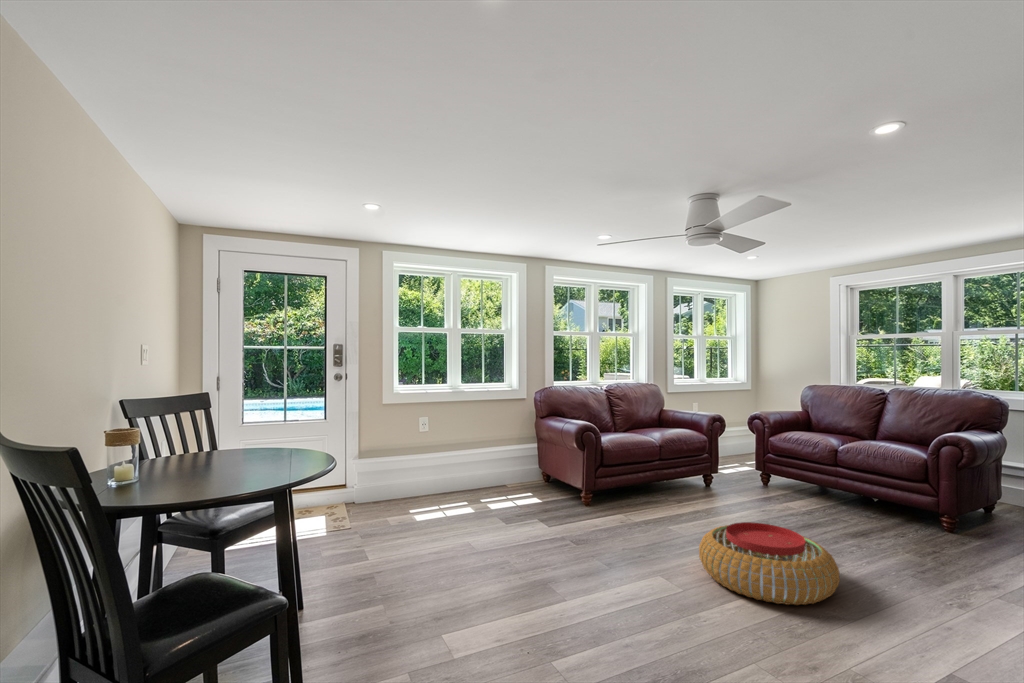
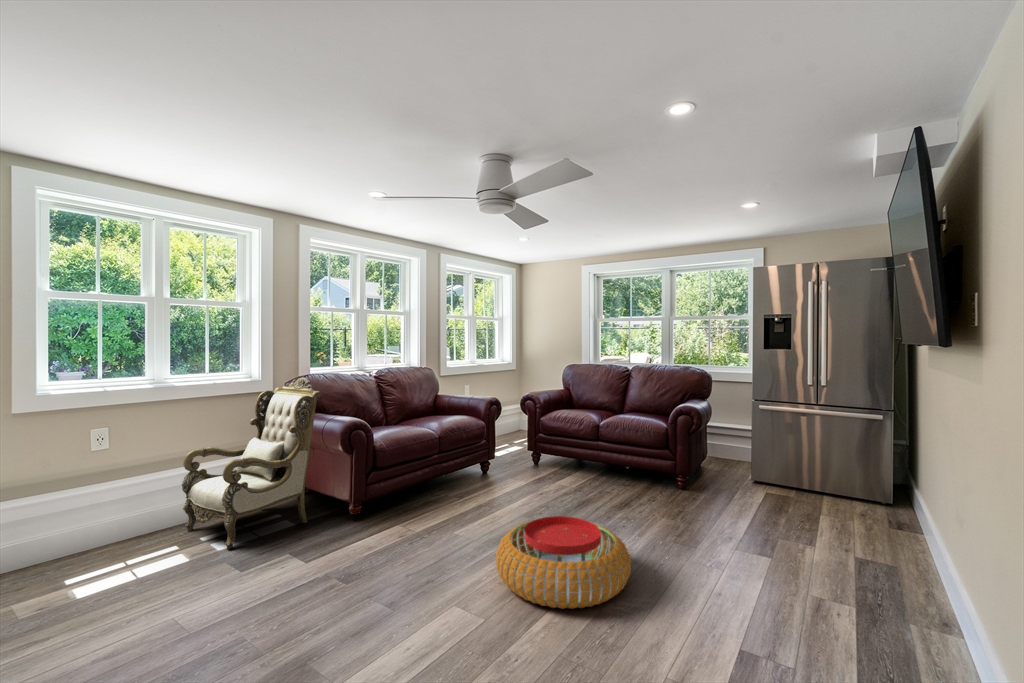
armchair: none [469,388,561,509] -> present [182,378,321,549]

